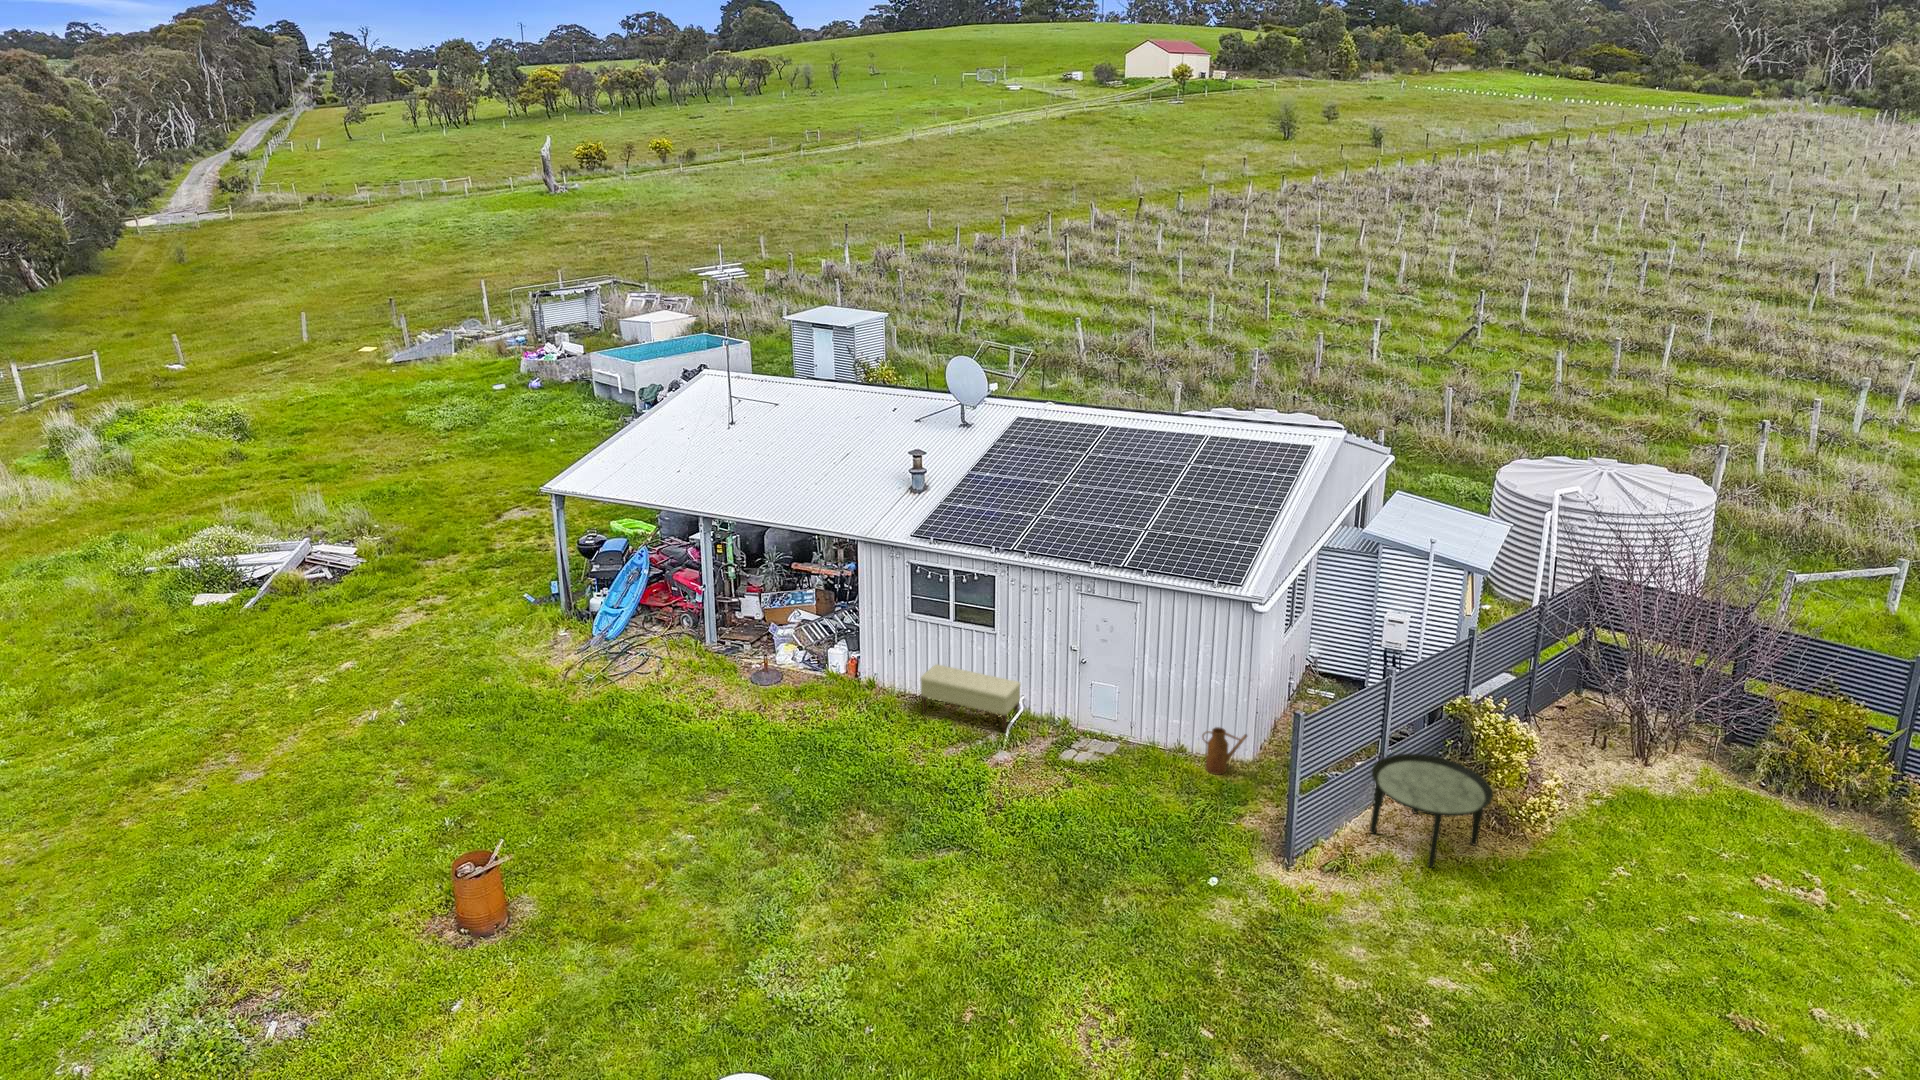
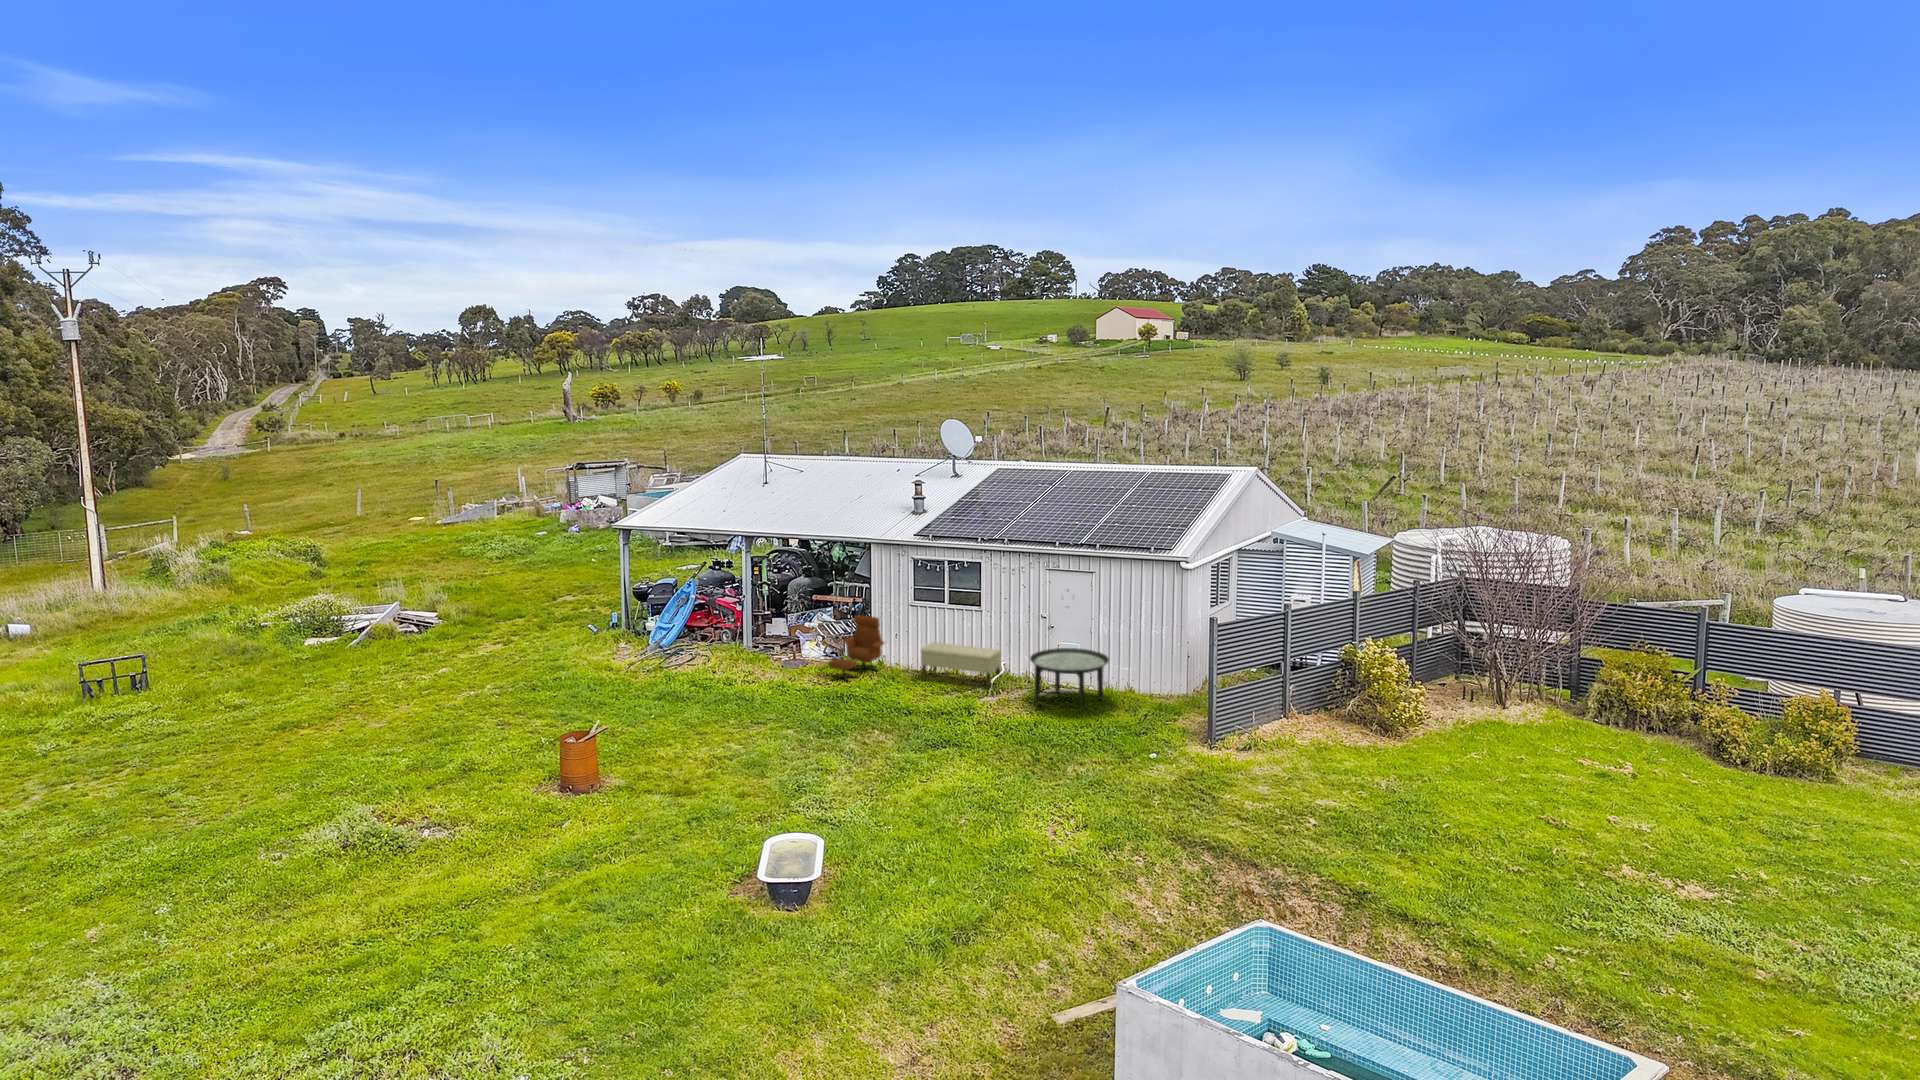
lounge chair: none [807,623,877,714] -> present [829,615,884,681]
watering can: present [1202,727,1247,775] -> none [1146,669,1181,707]
round table: present [1370,754,1493,868] -> present [1030,648,1109,714]

